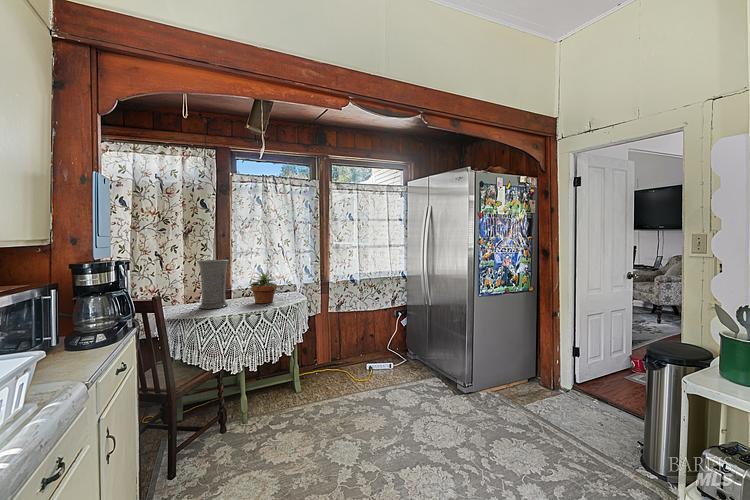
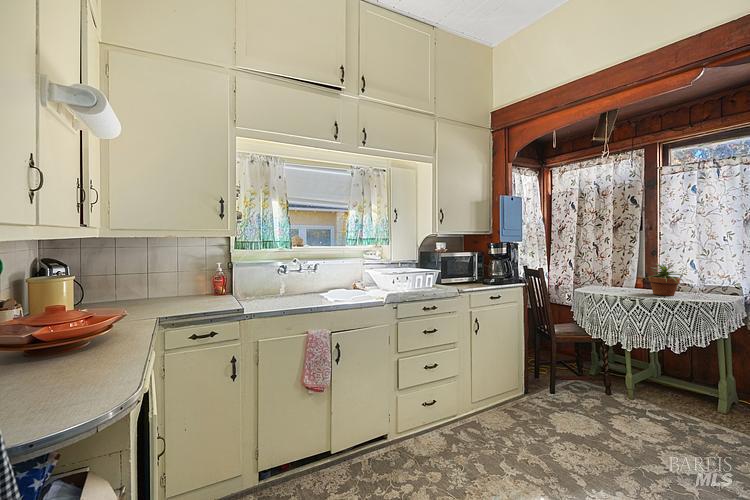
vase: present [197,260,229,309] -> none [603,250,634,291]

